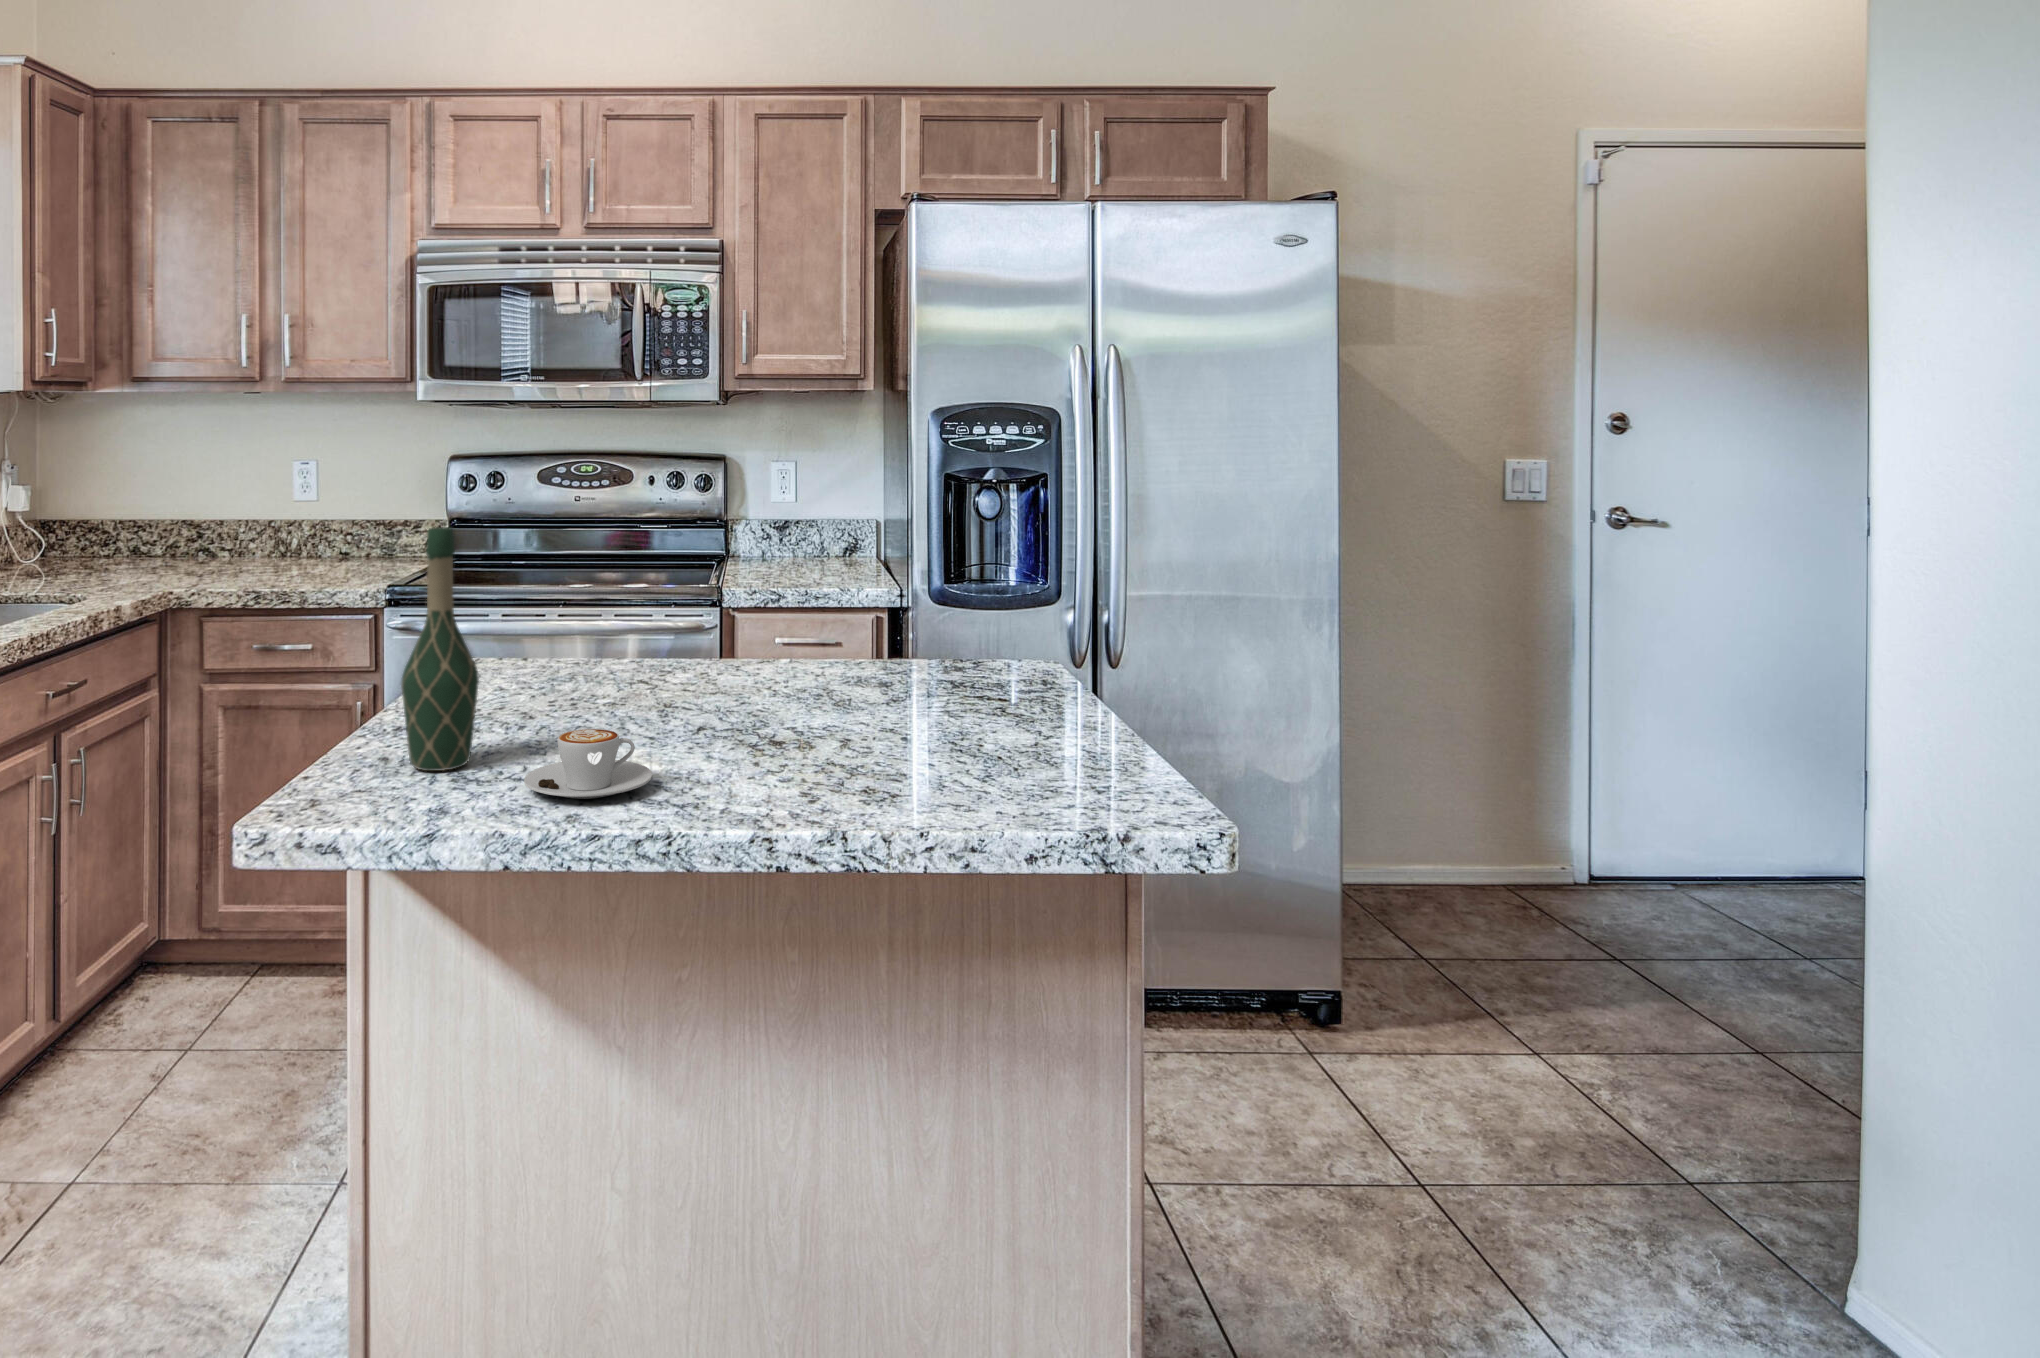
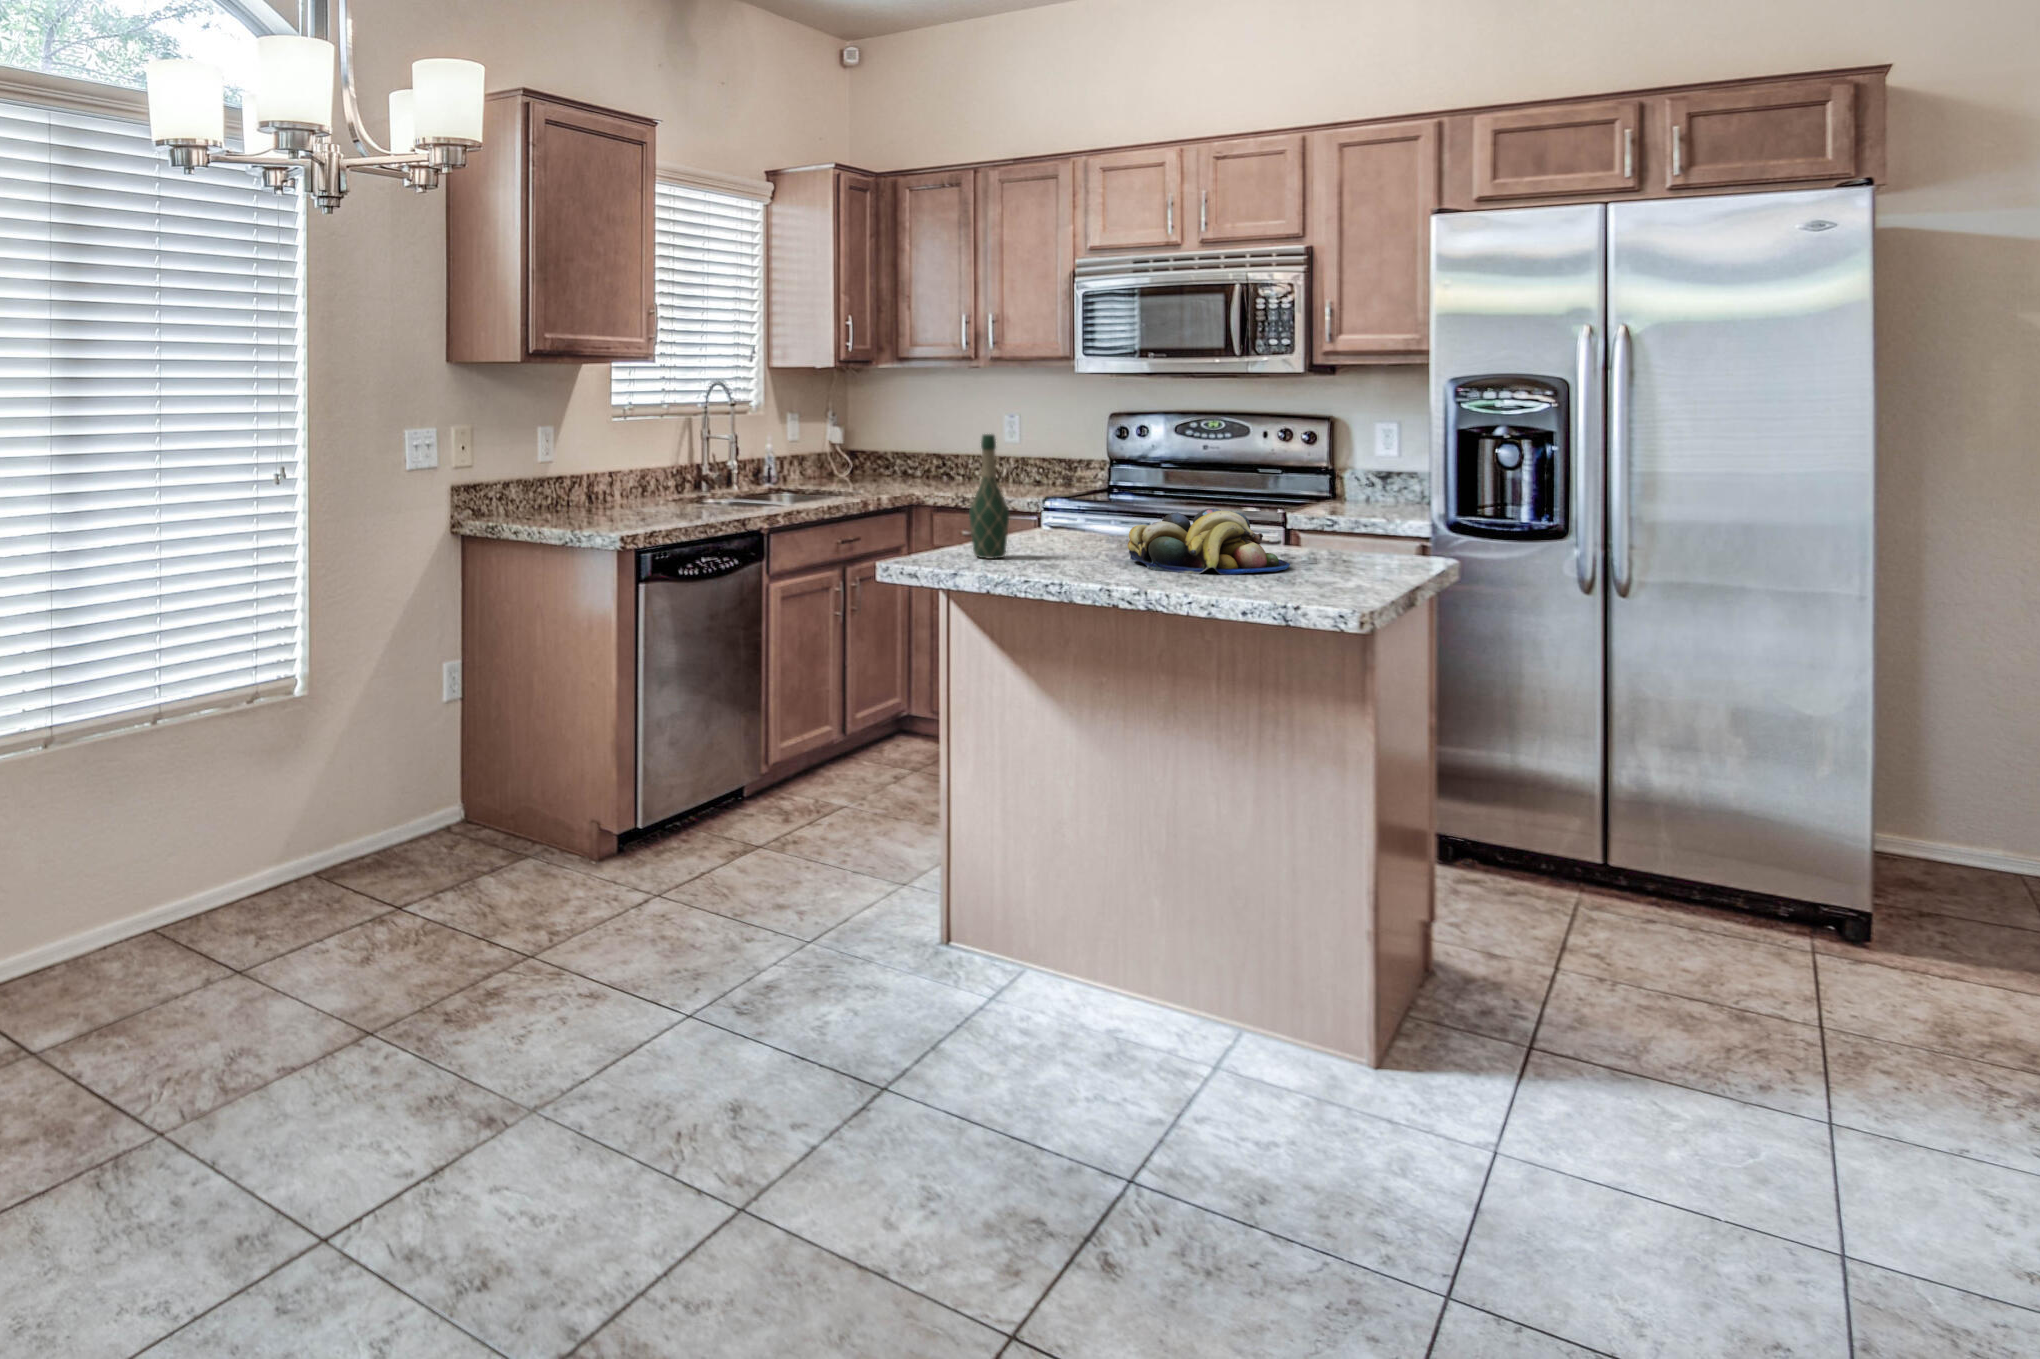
fruit bowl: none [674,628,925,761] -> present [1128,508,1290,575]
coffee cup: present [524,729,652,799] -> none [1017,540,1085,571]

